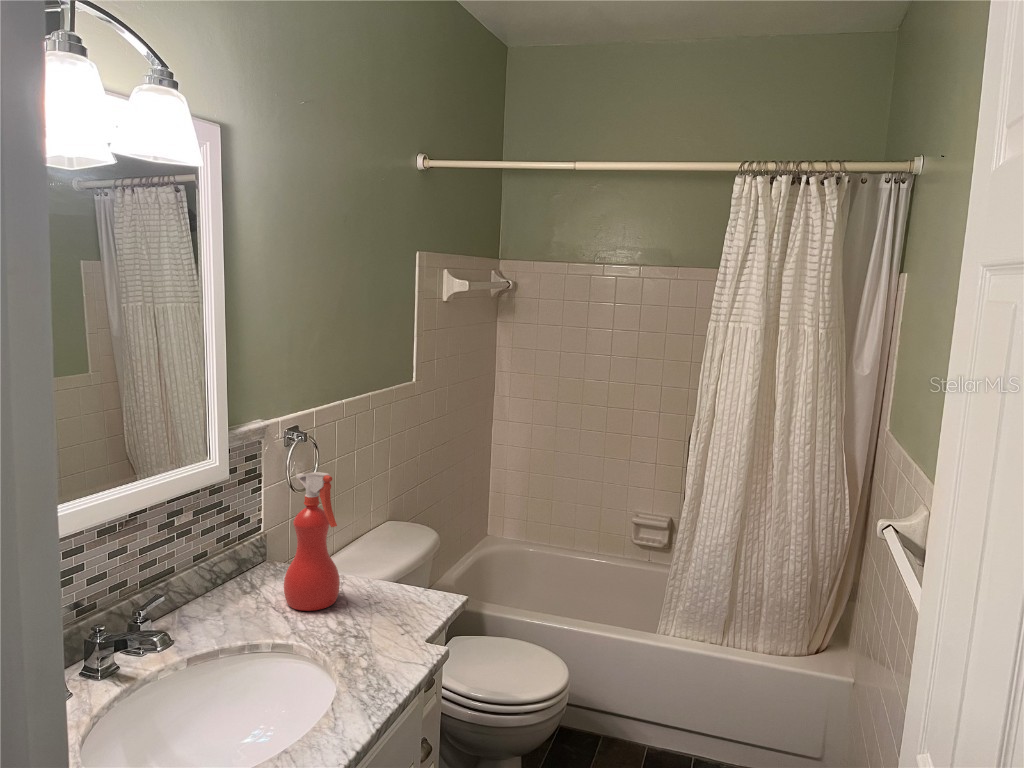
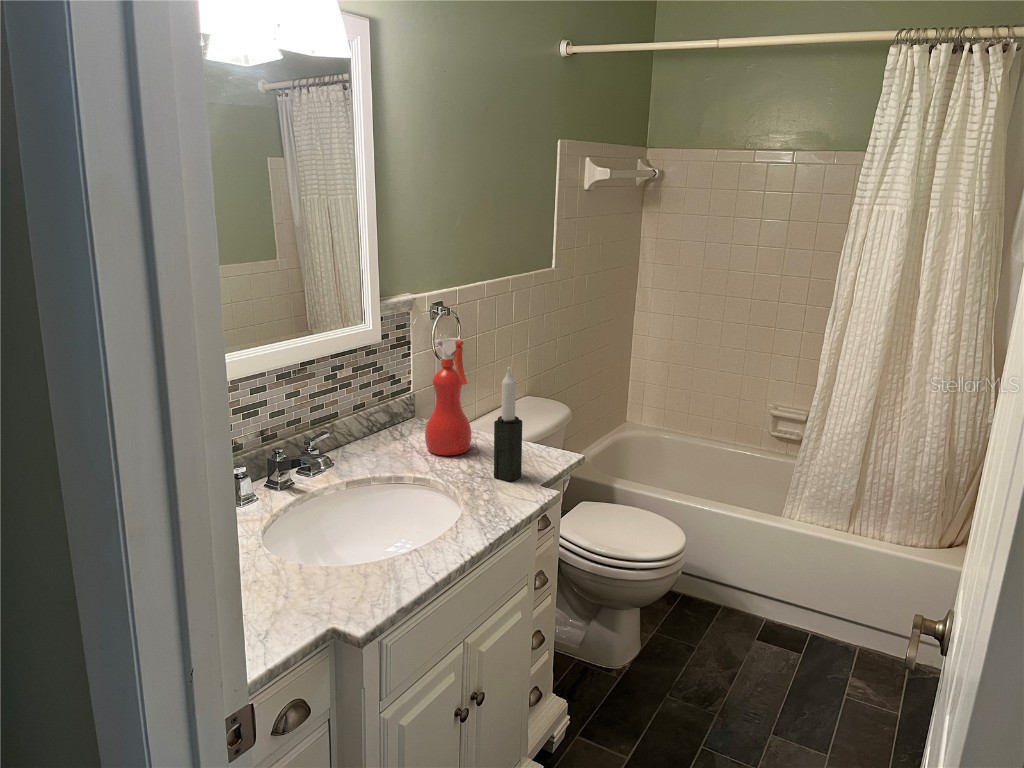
candle: none [370,506,404,640] -> present [494,367,522,481]

